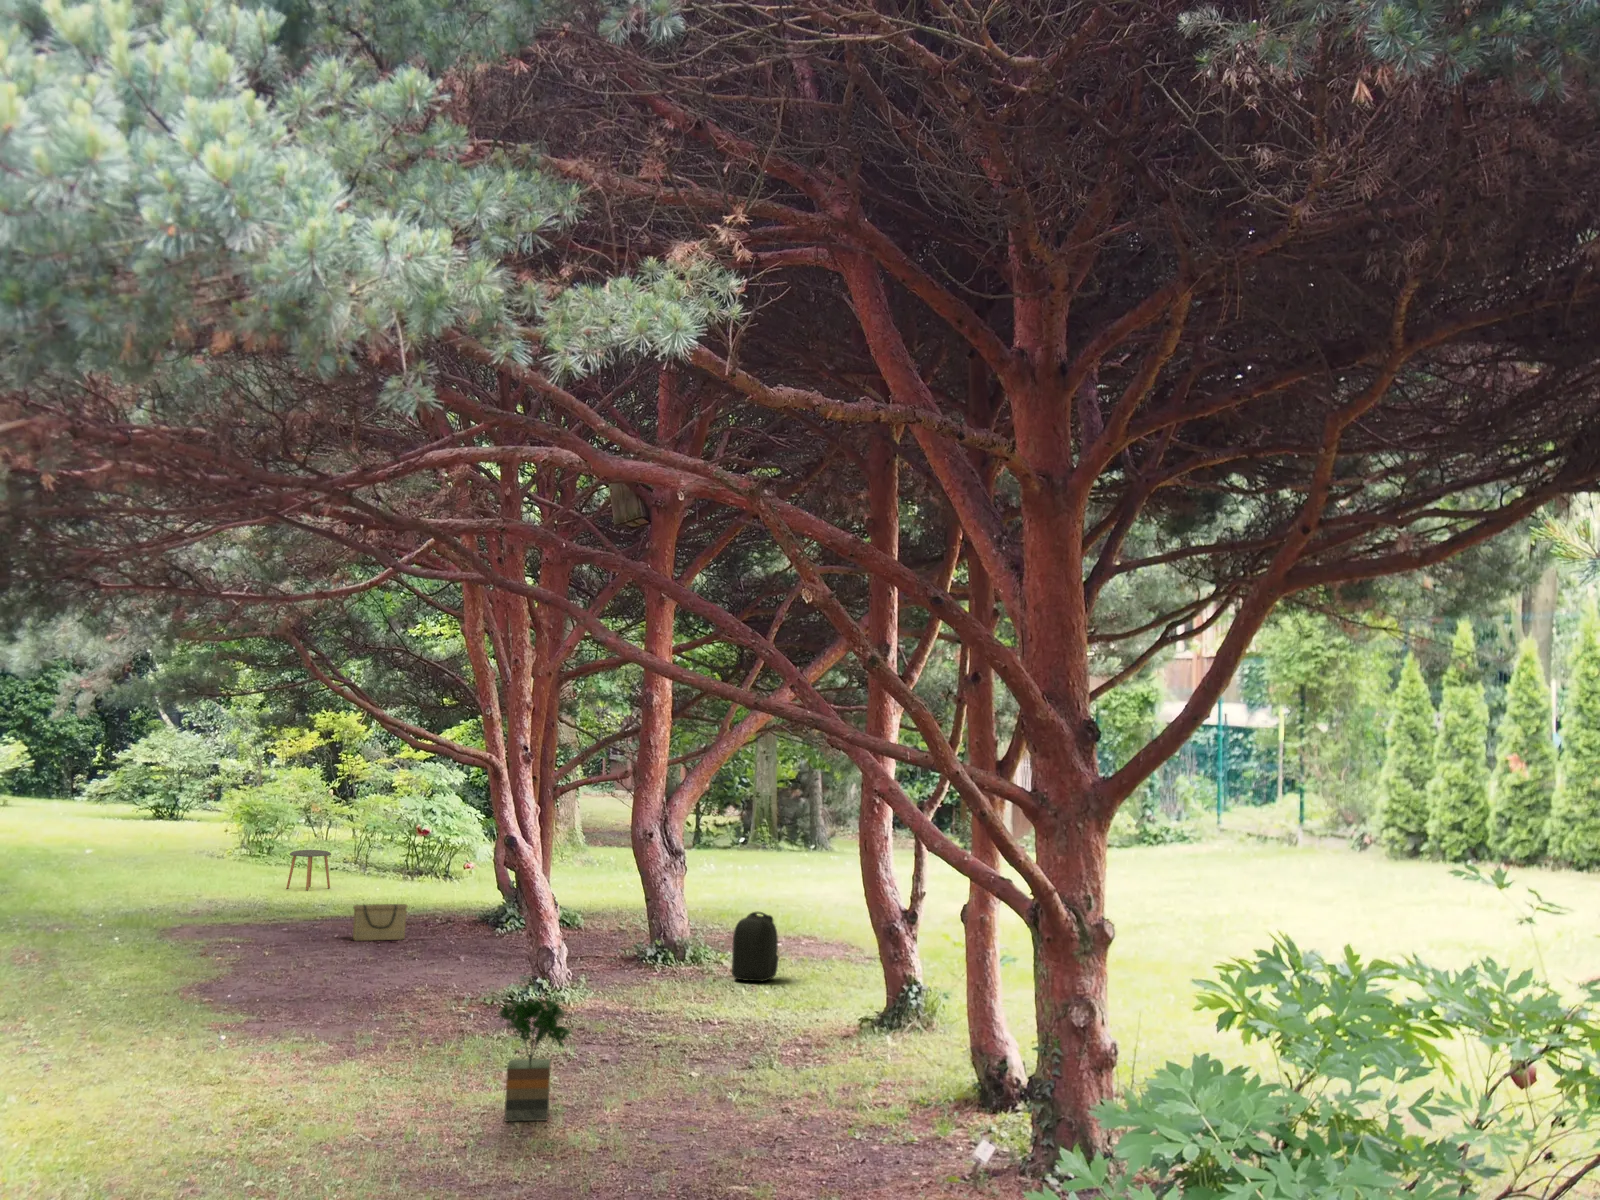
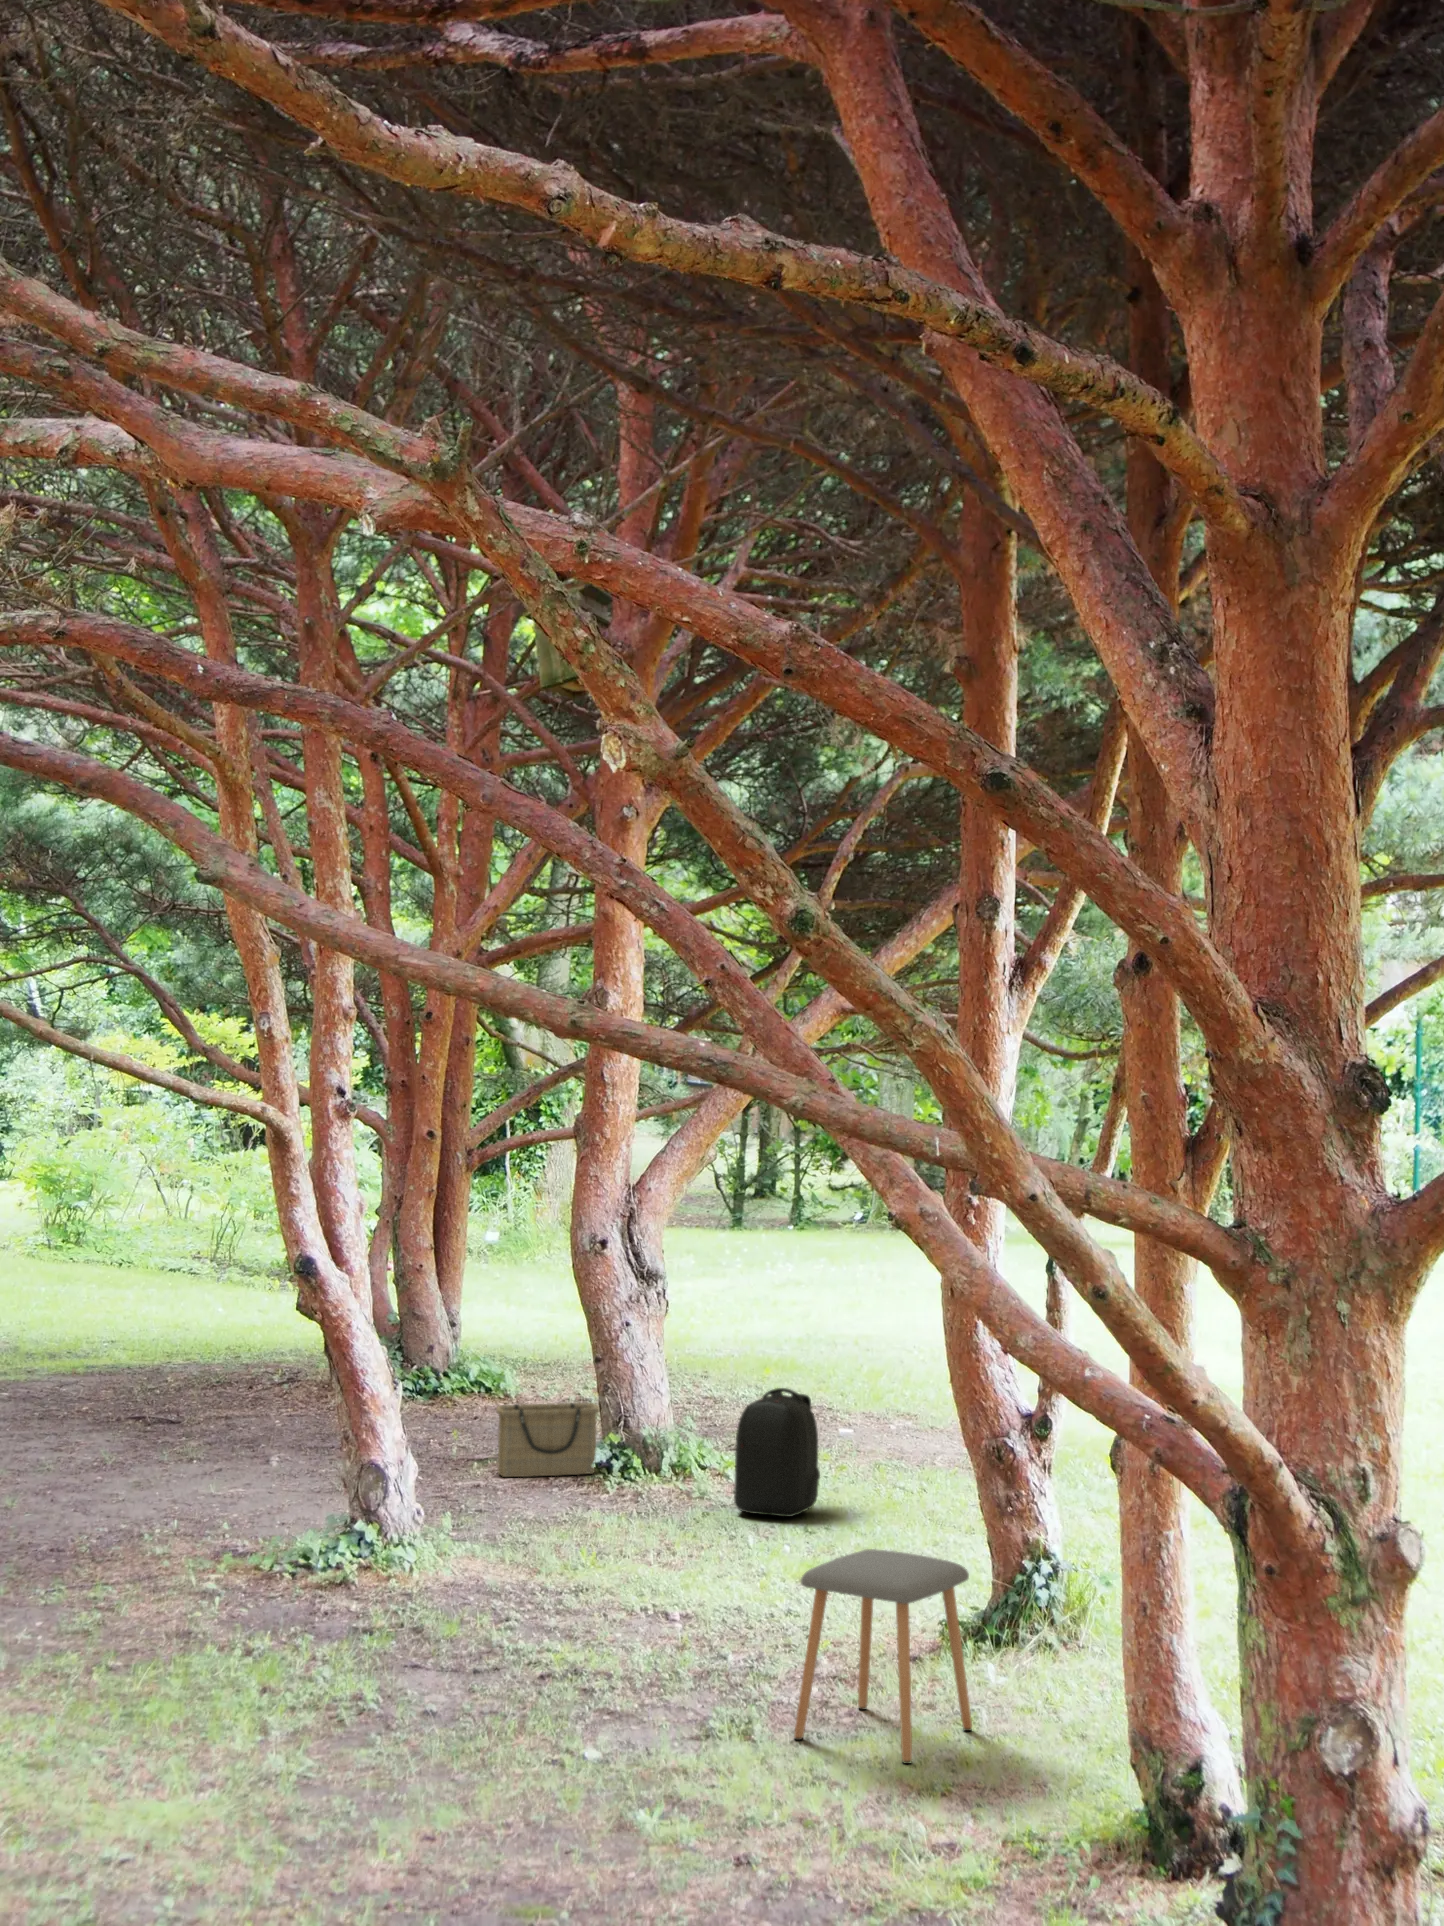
stool: present [286,850,331,891] -> present [794,1549,972,1764]
basket: present [353,904,408,941] -> present [496,1403,599,1477]
potted tree: present [496,1000,570,1121] -> none [138,1616,297,1882]

